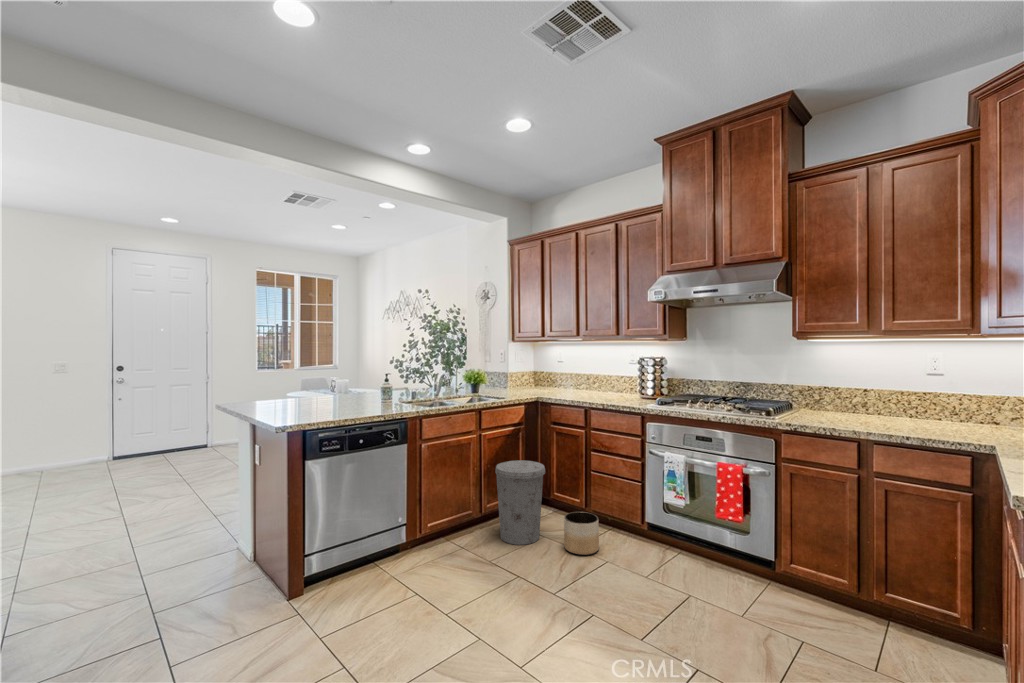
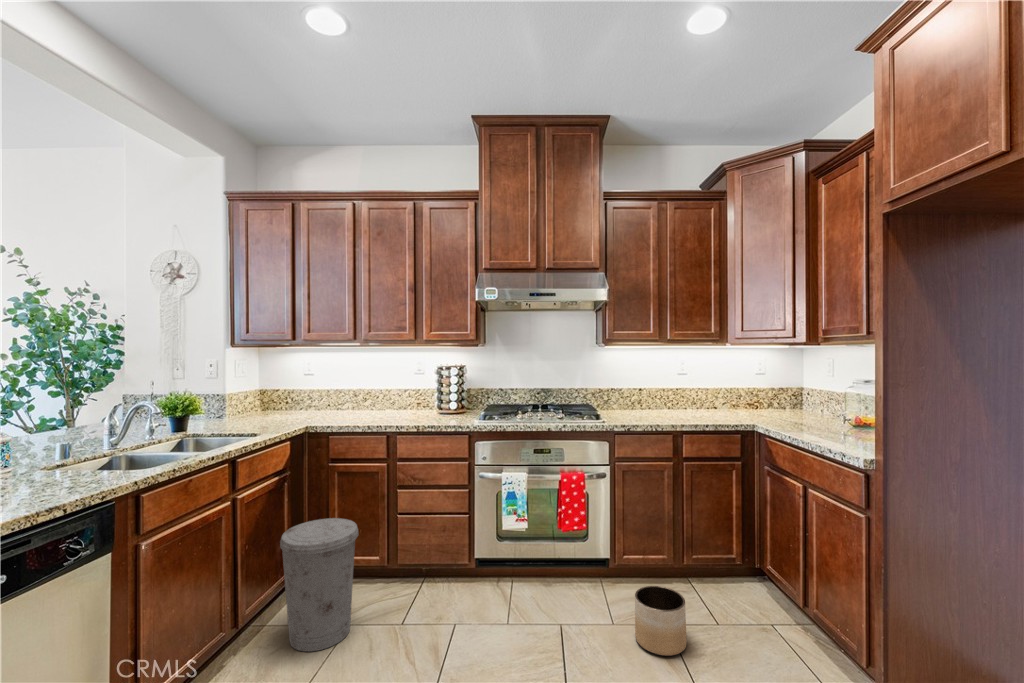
planter: present [564,512,599,555] -> present [635,586,686,656]

